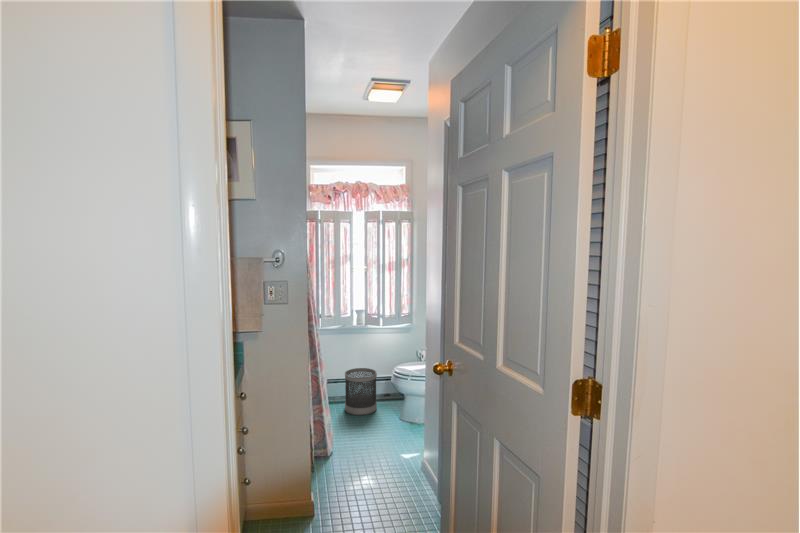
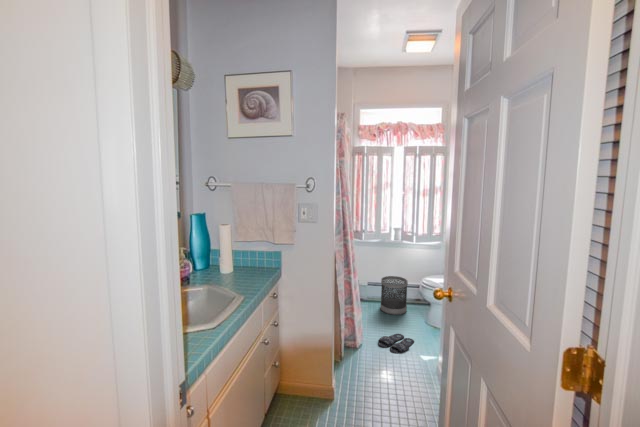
slippers: none [351,436,392,459] -> present [378,334,414,353]

